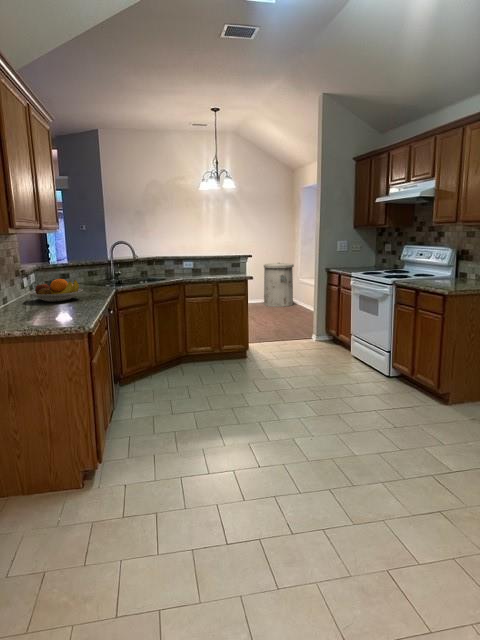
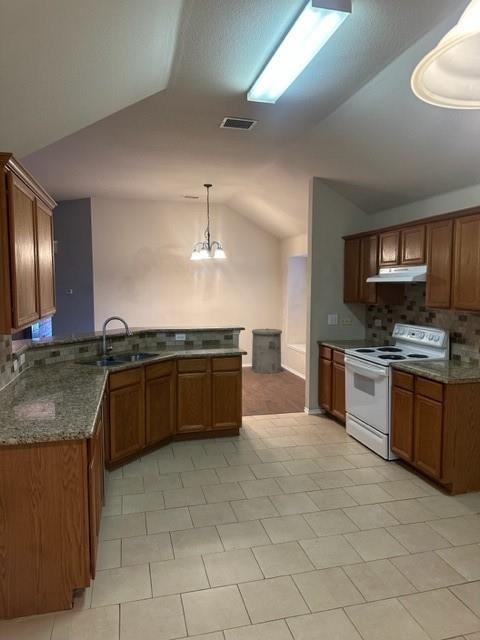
fruit bowl: present [29,279,83,302] -> none [20,365,77,389]

